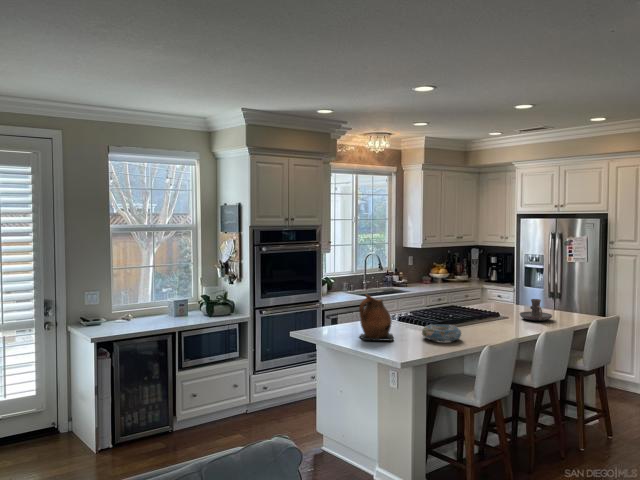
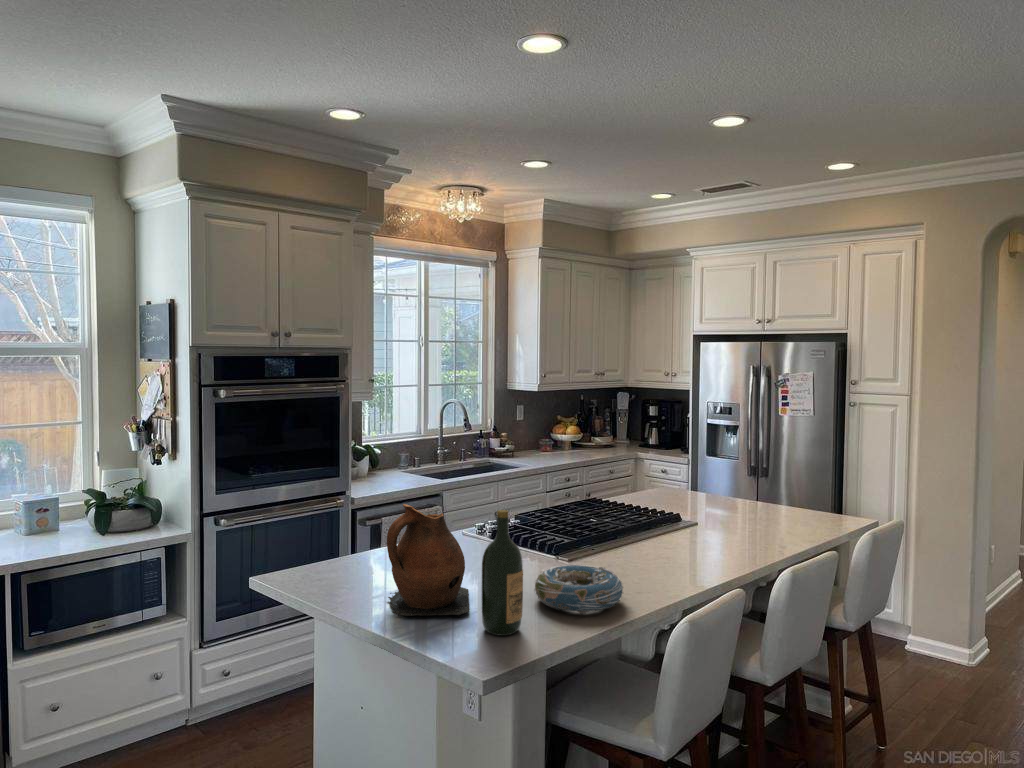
wine bottle: none [400,296,417,347] -> present [482,510,523,636]
candle holder: present [520,299,552,321] -> none [724,493,788,537]

